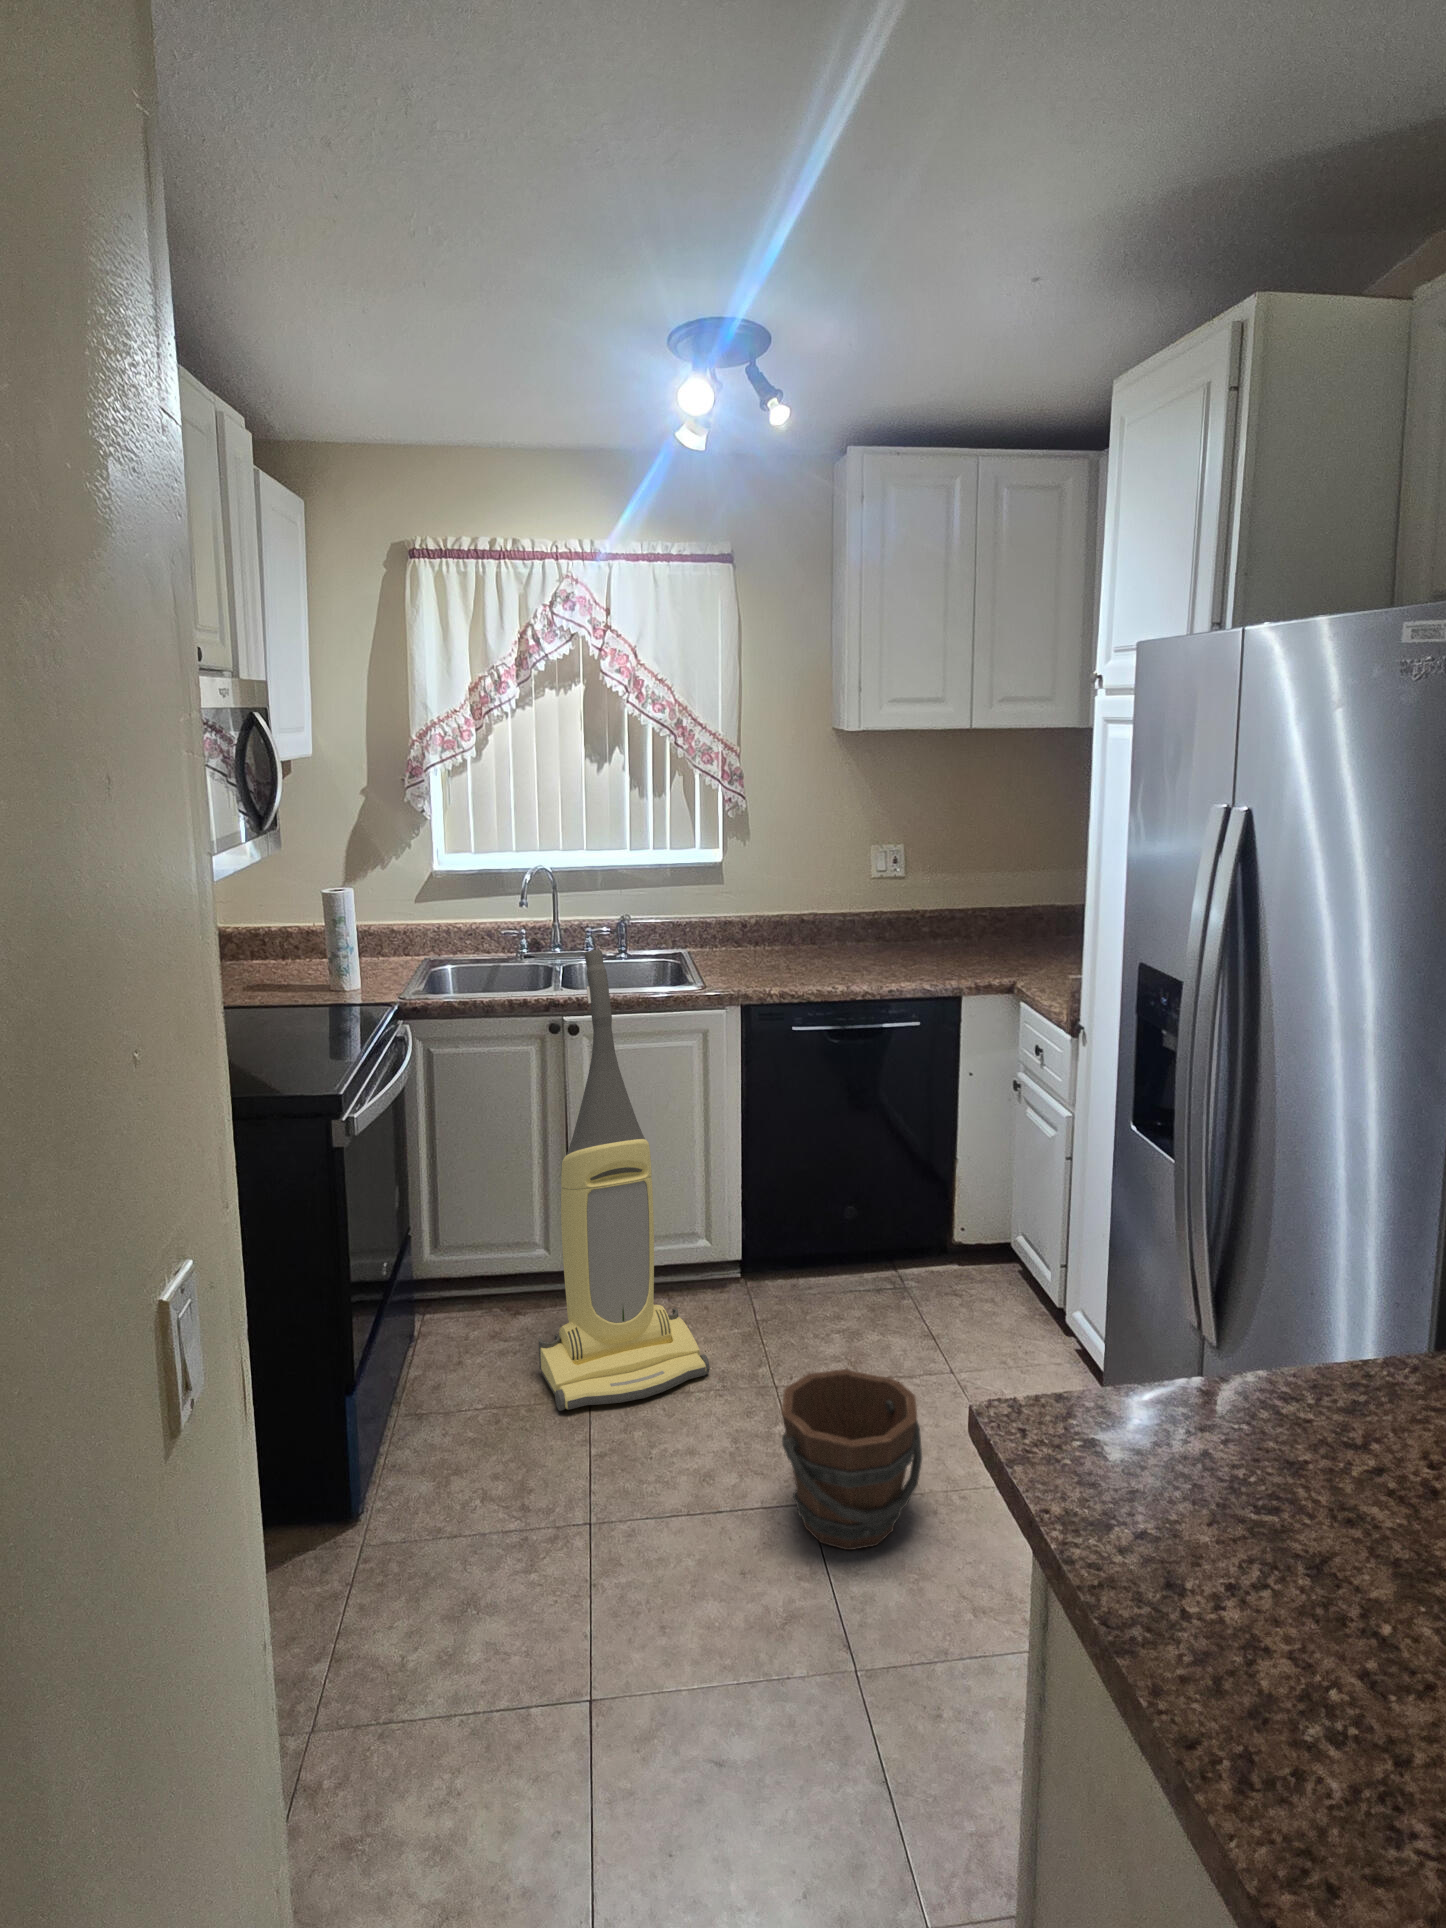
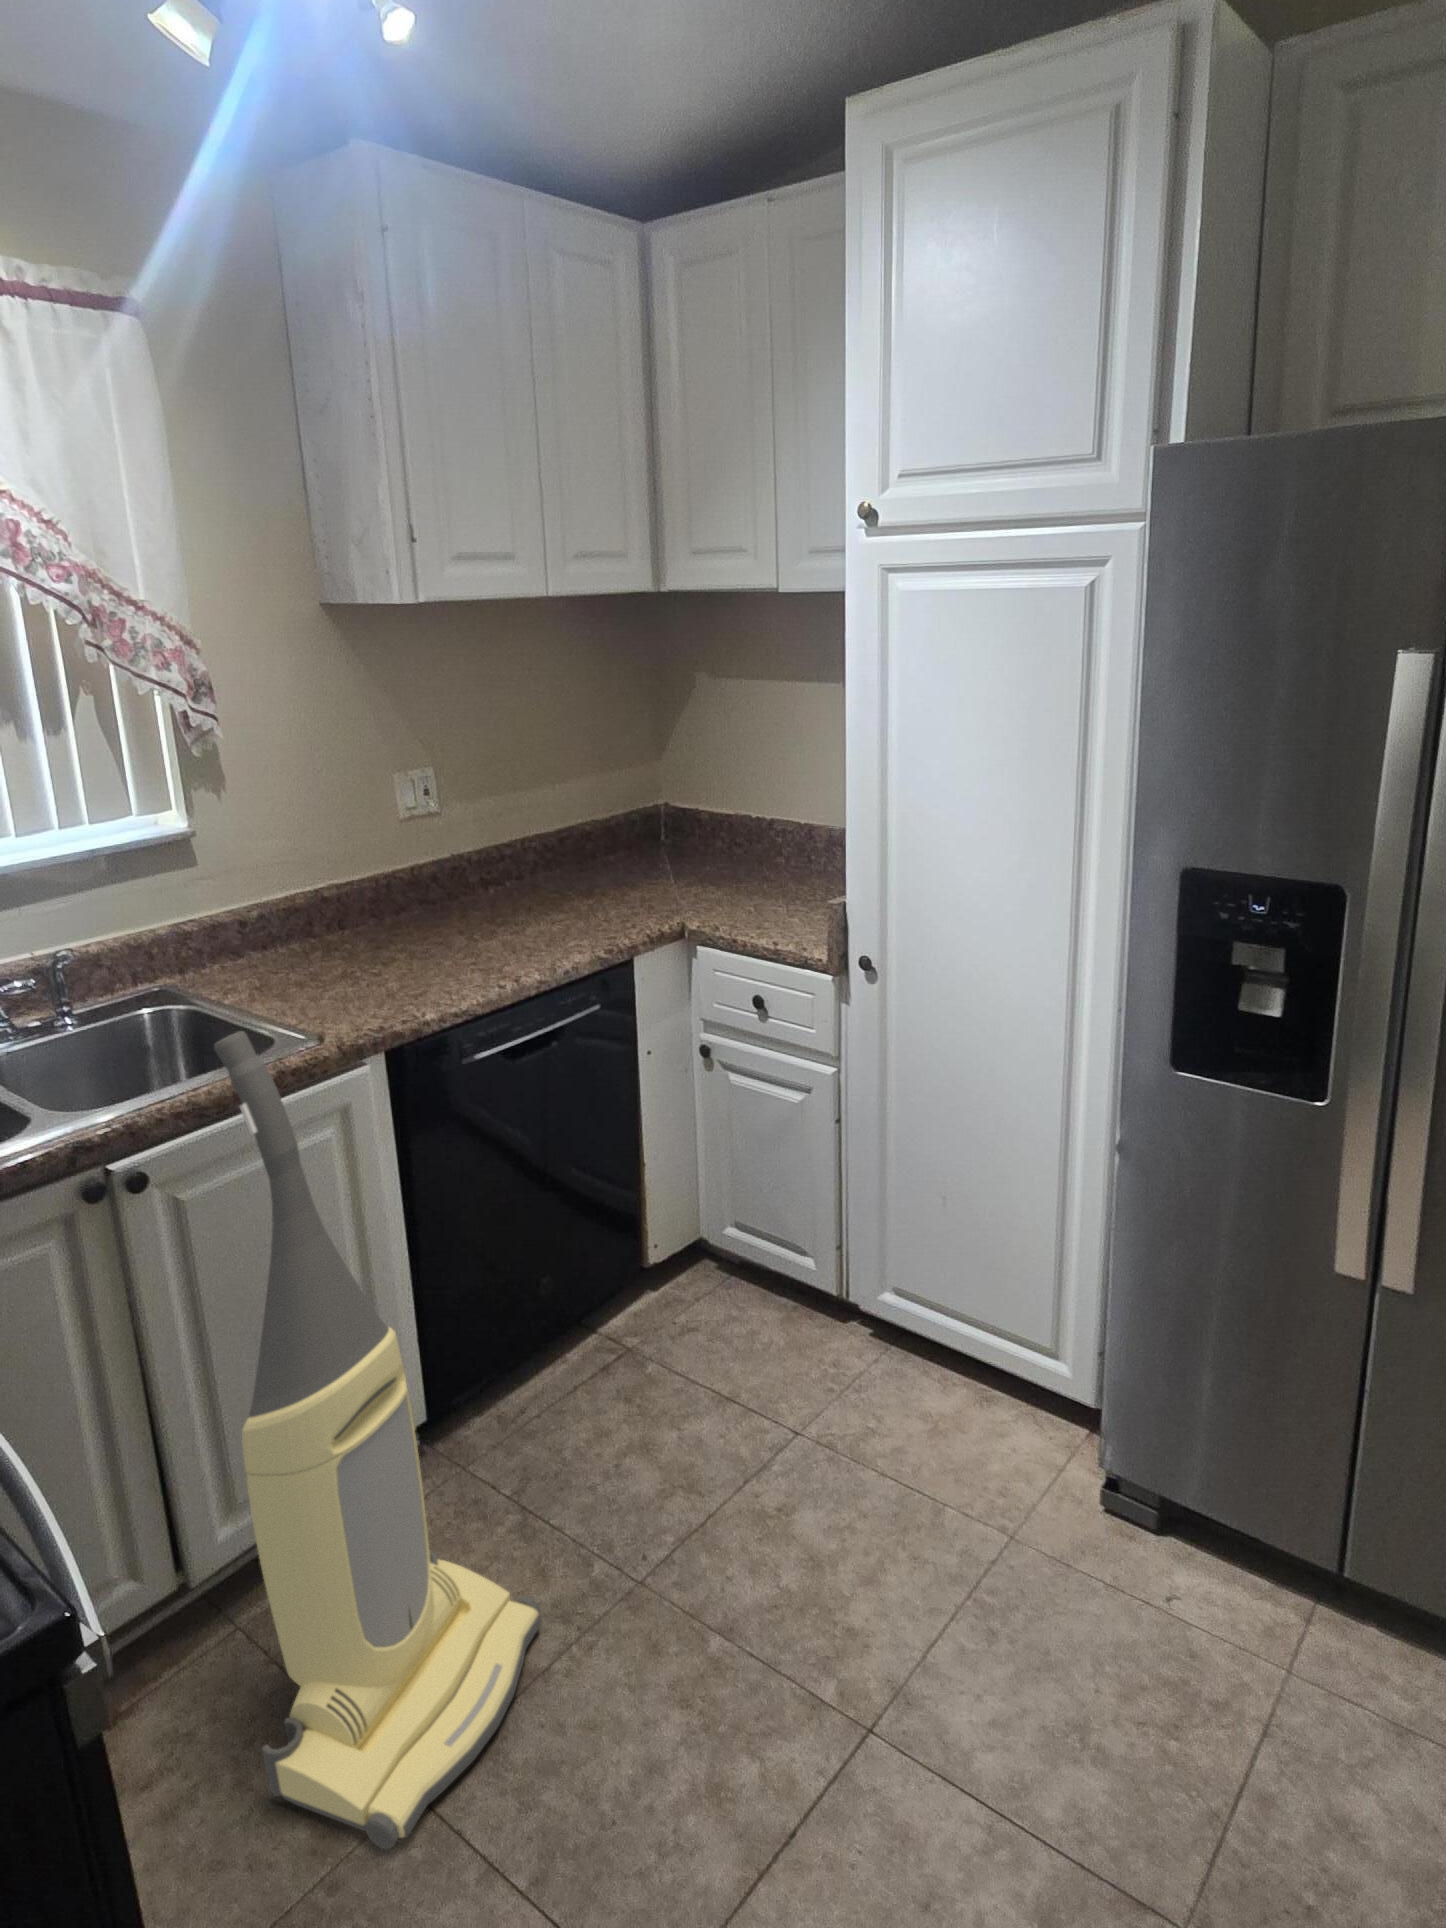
bucket: present [782,1369,922,1550] -> none [833,1501,1034,1778]

